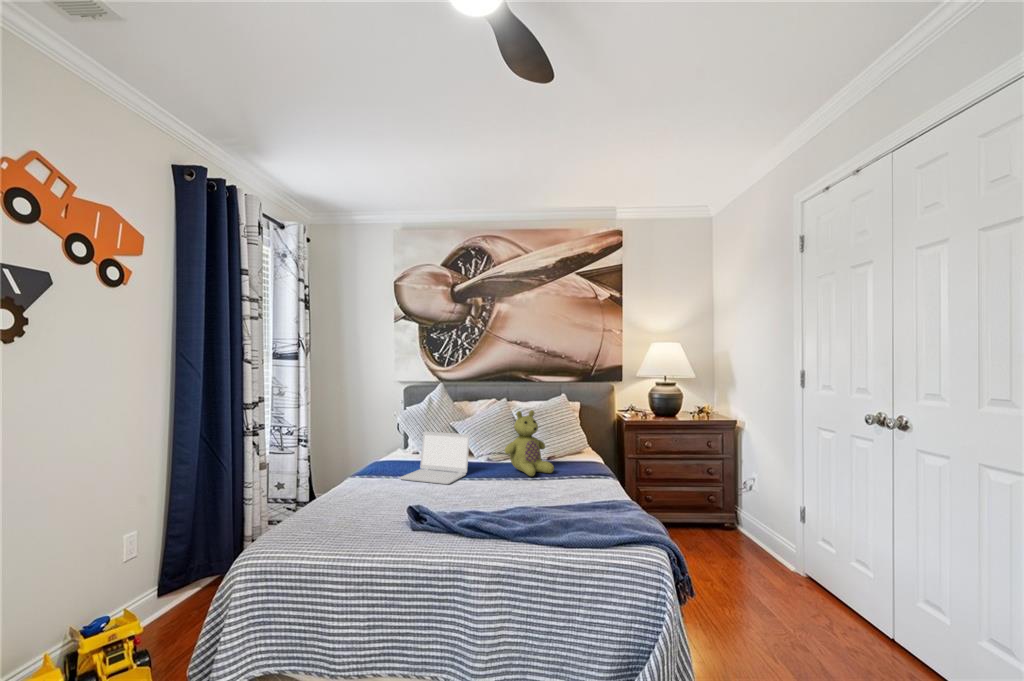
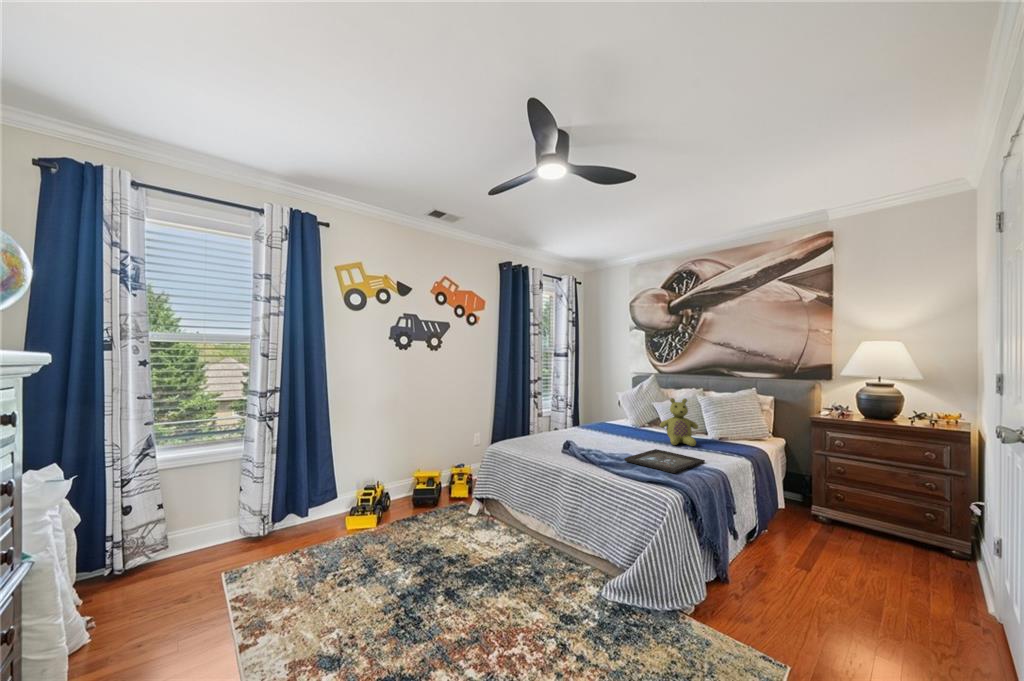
laptop: present [400,432,470,484] -> none [591,406,637,439]
tray: none [530,487,616,520] -> present [624,449,705,473]

